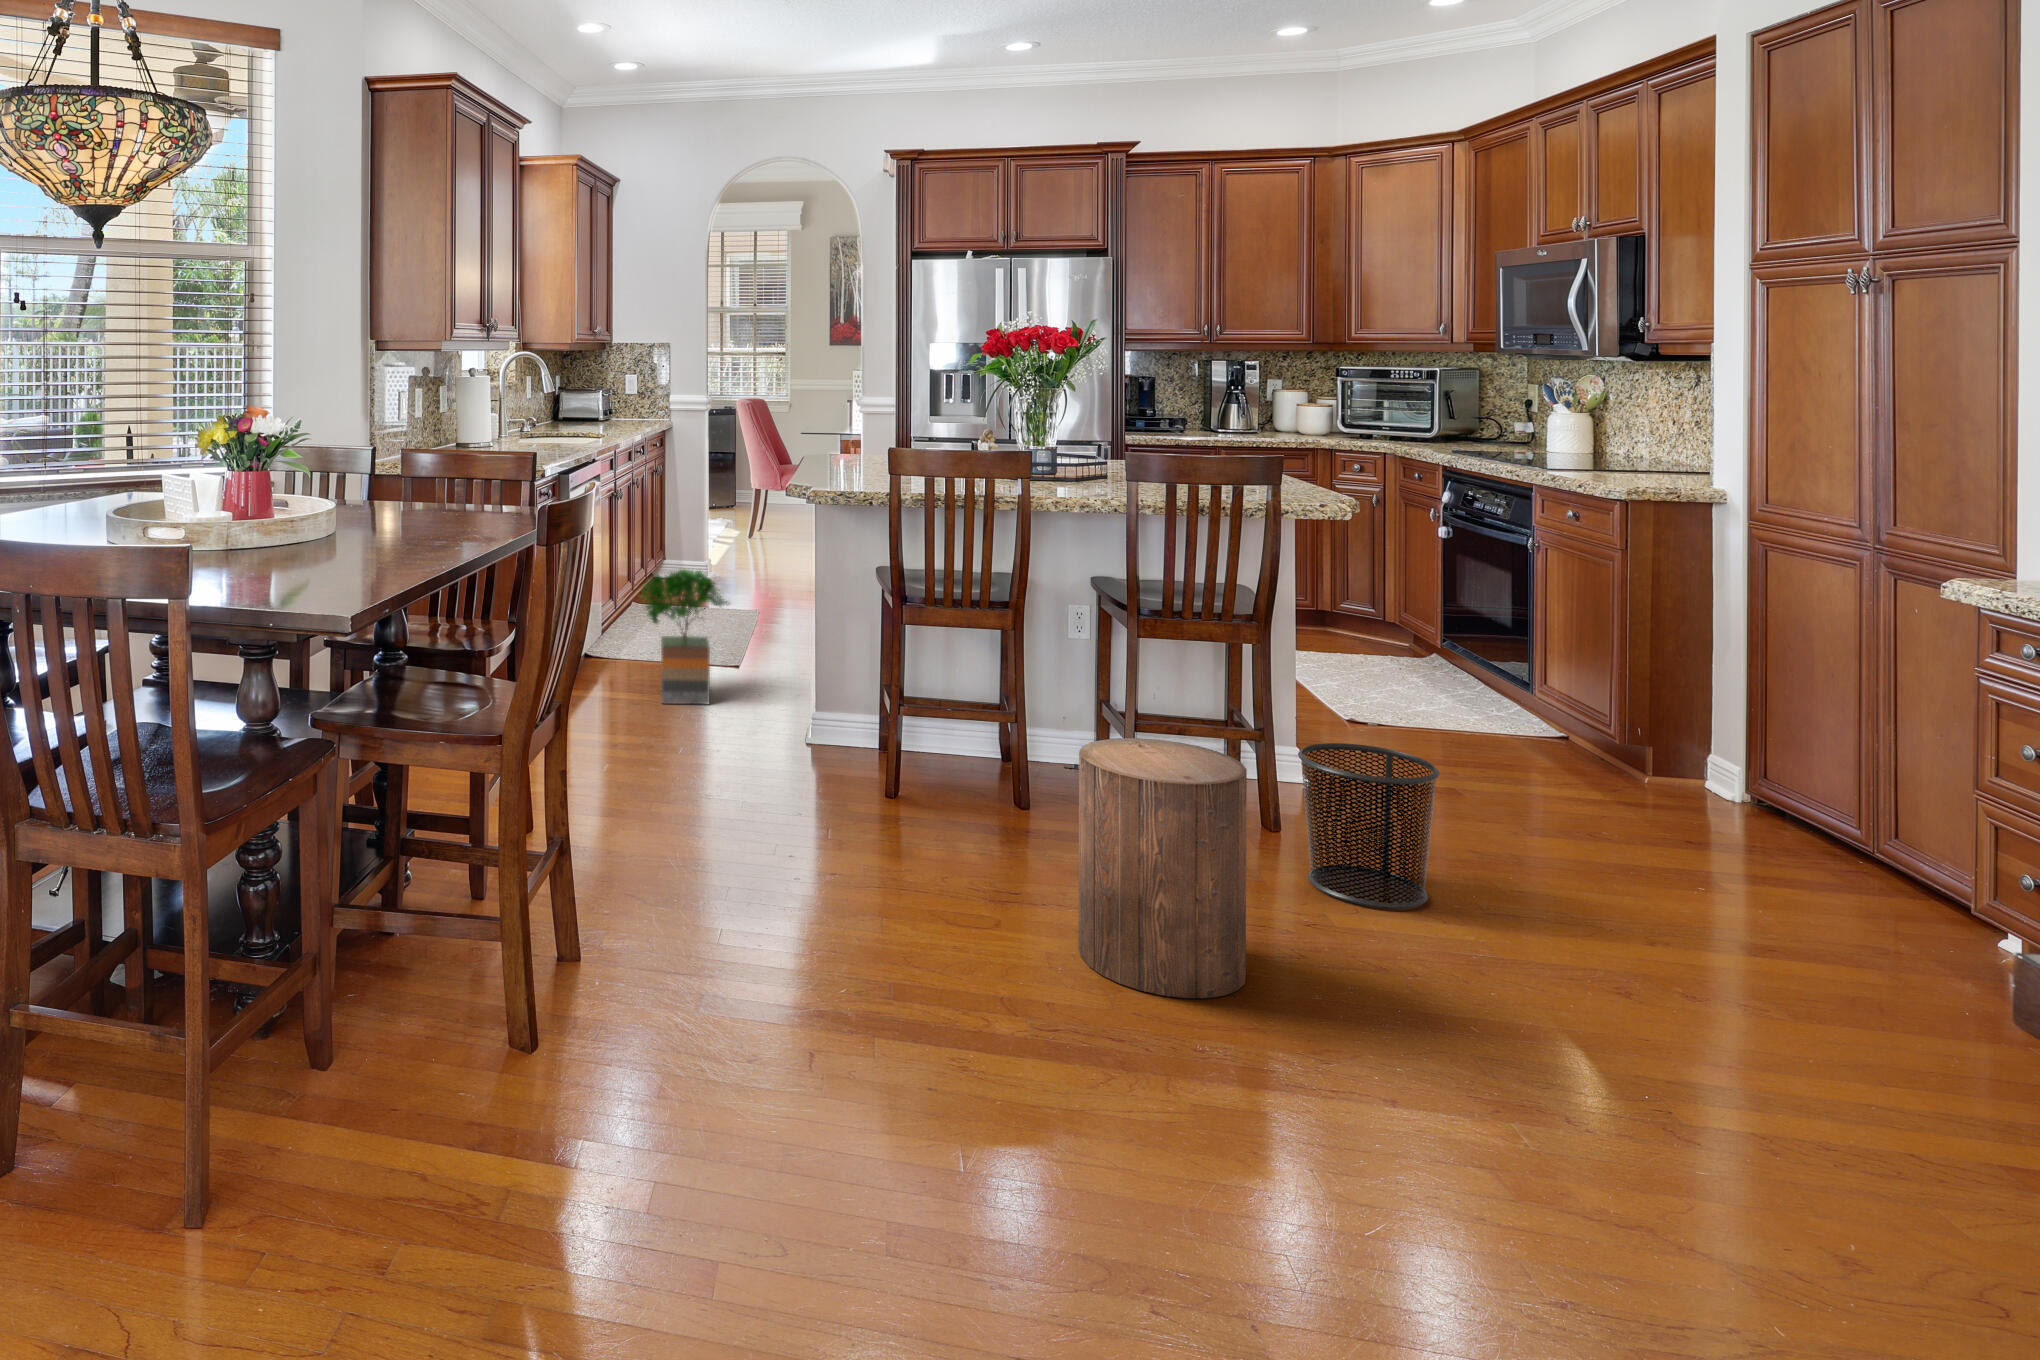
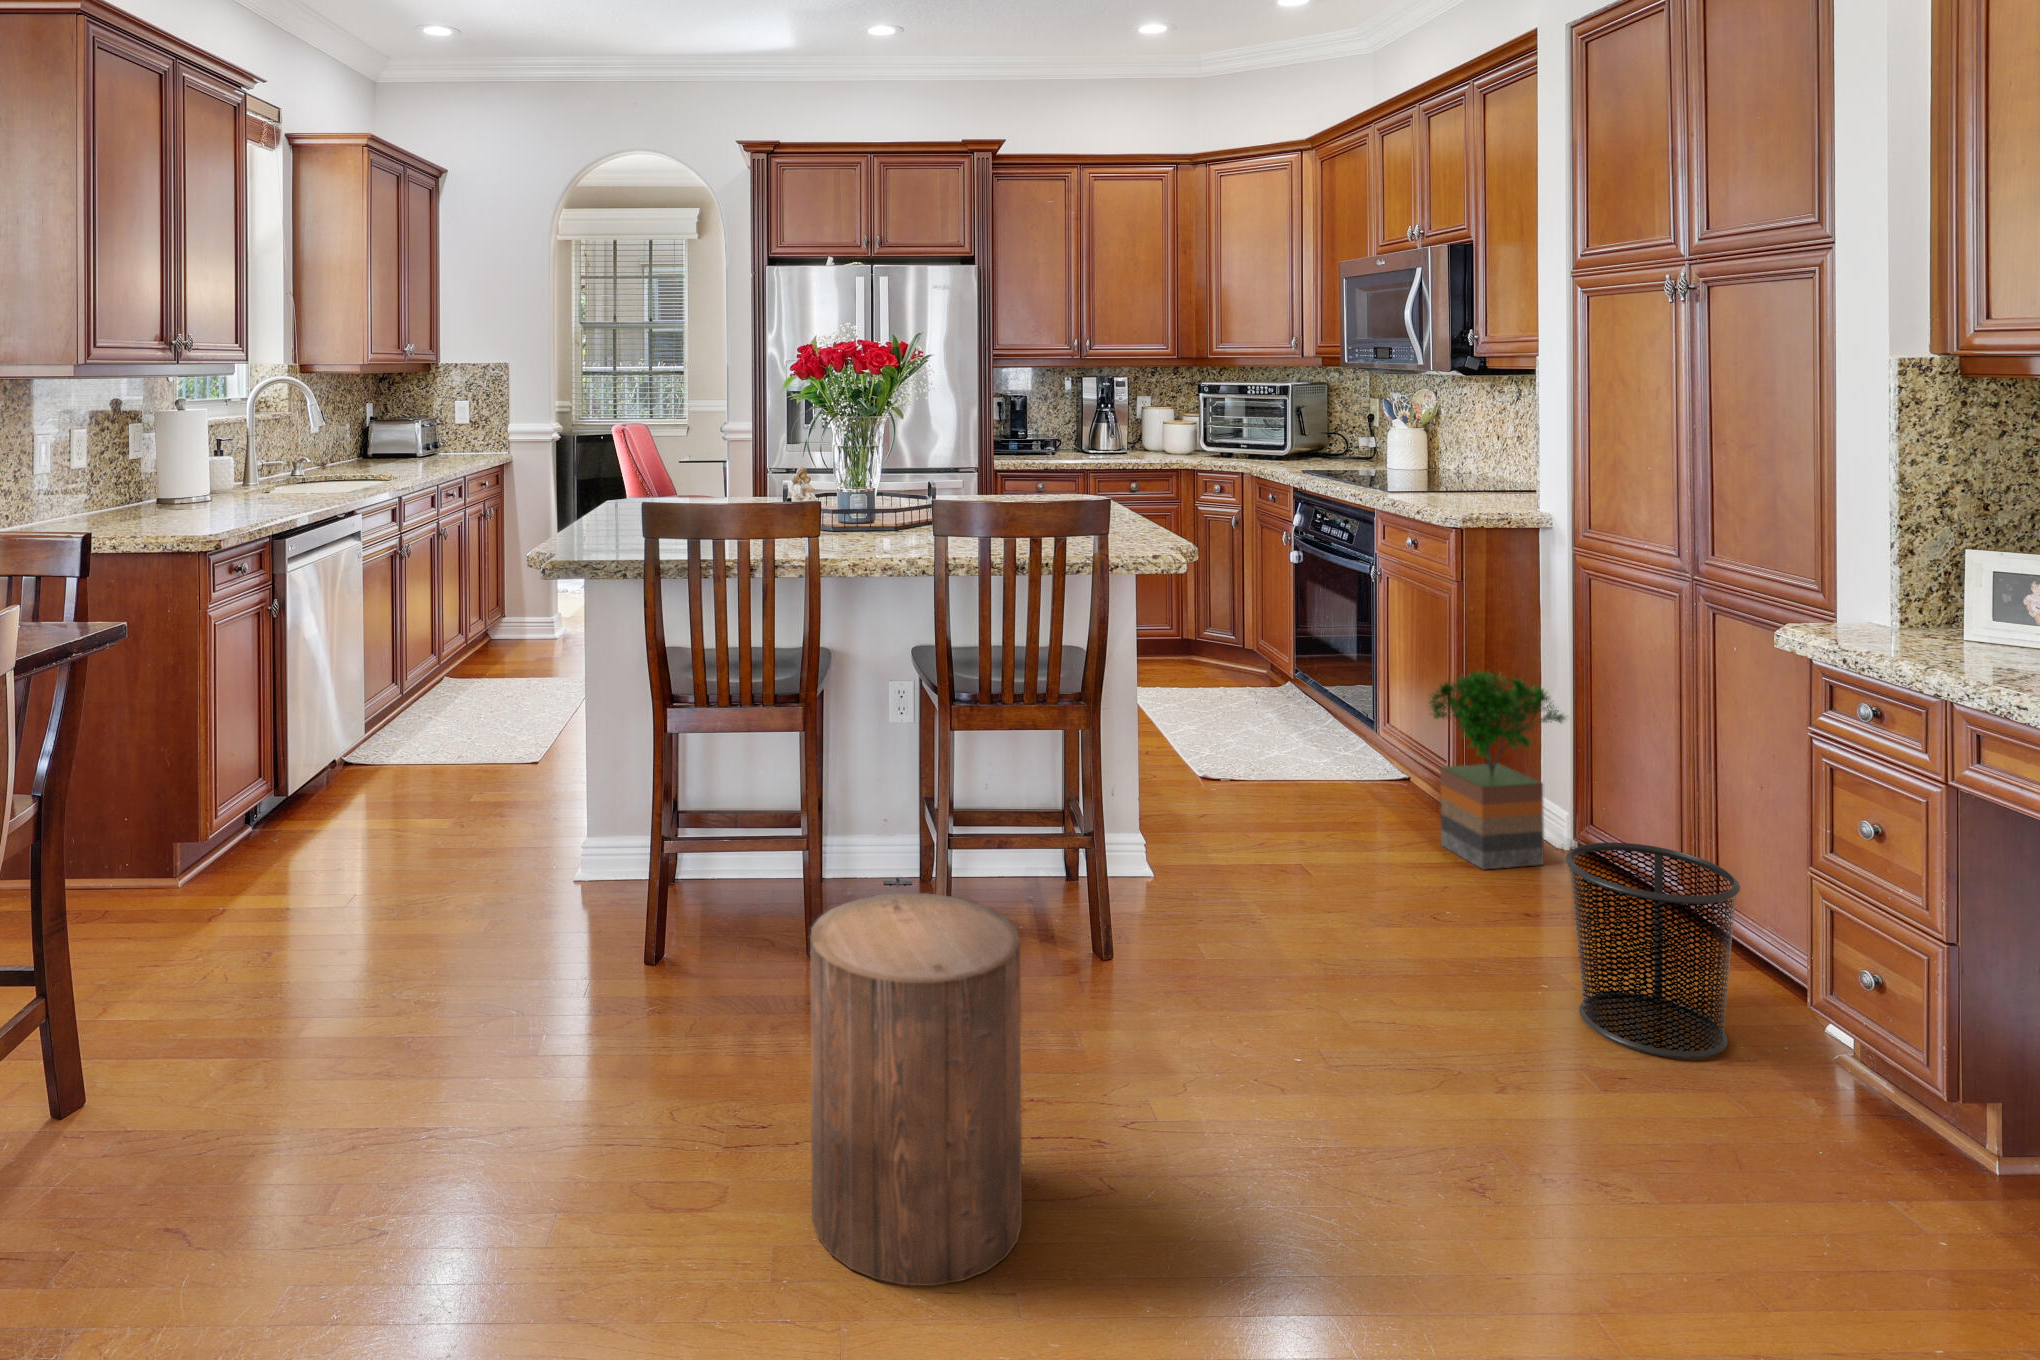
potted tree: present [641,569,731,704] -> present [1428,671,1565,870]
waste bin: present [1298,743,1440,909] -> present [1566,843,1740,1059]

